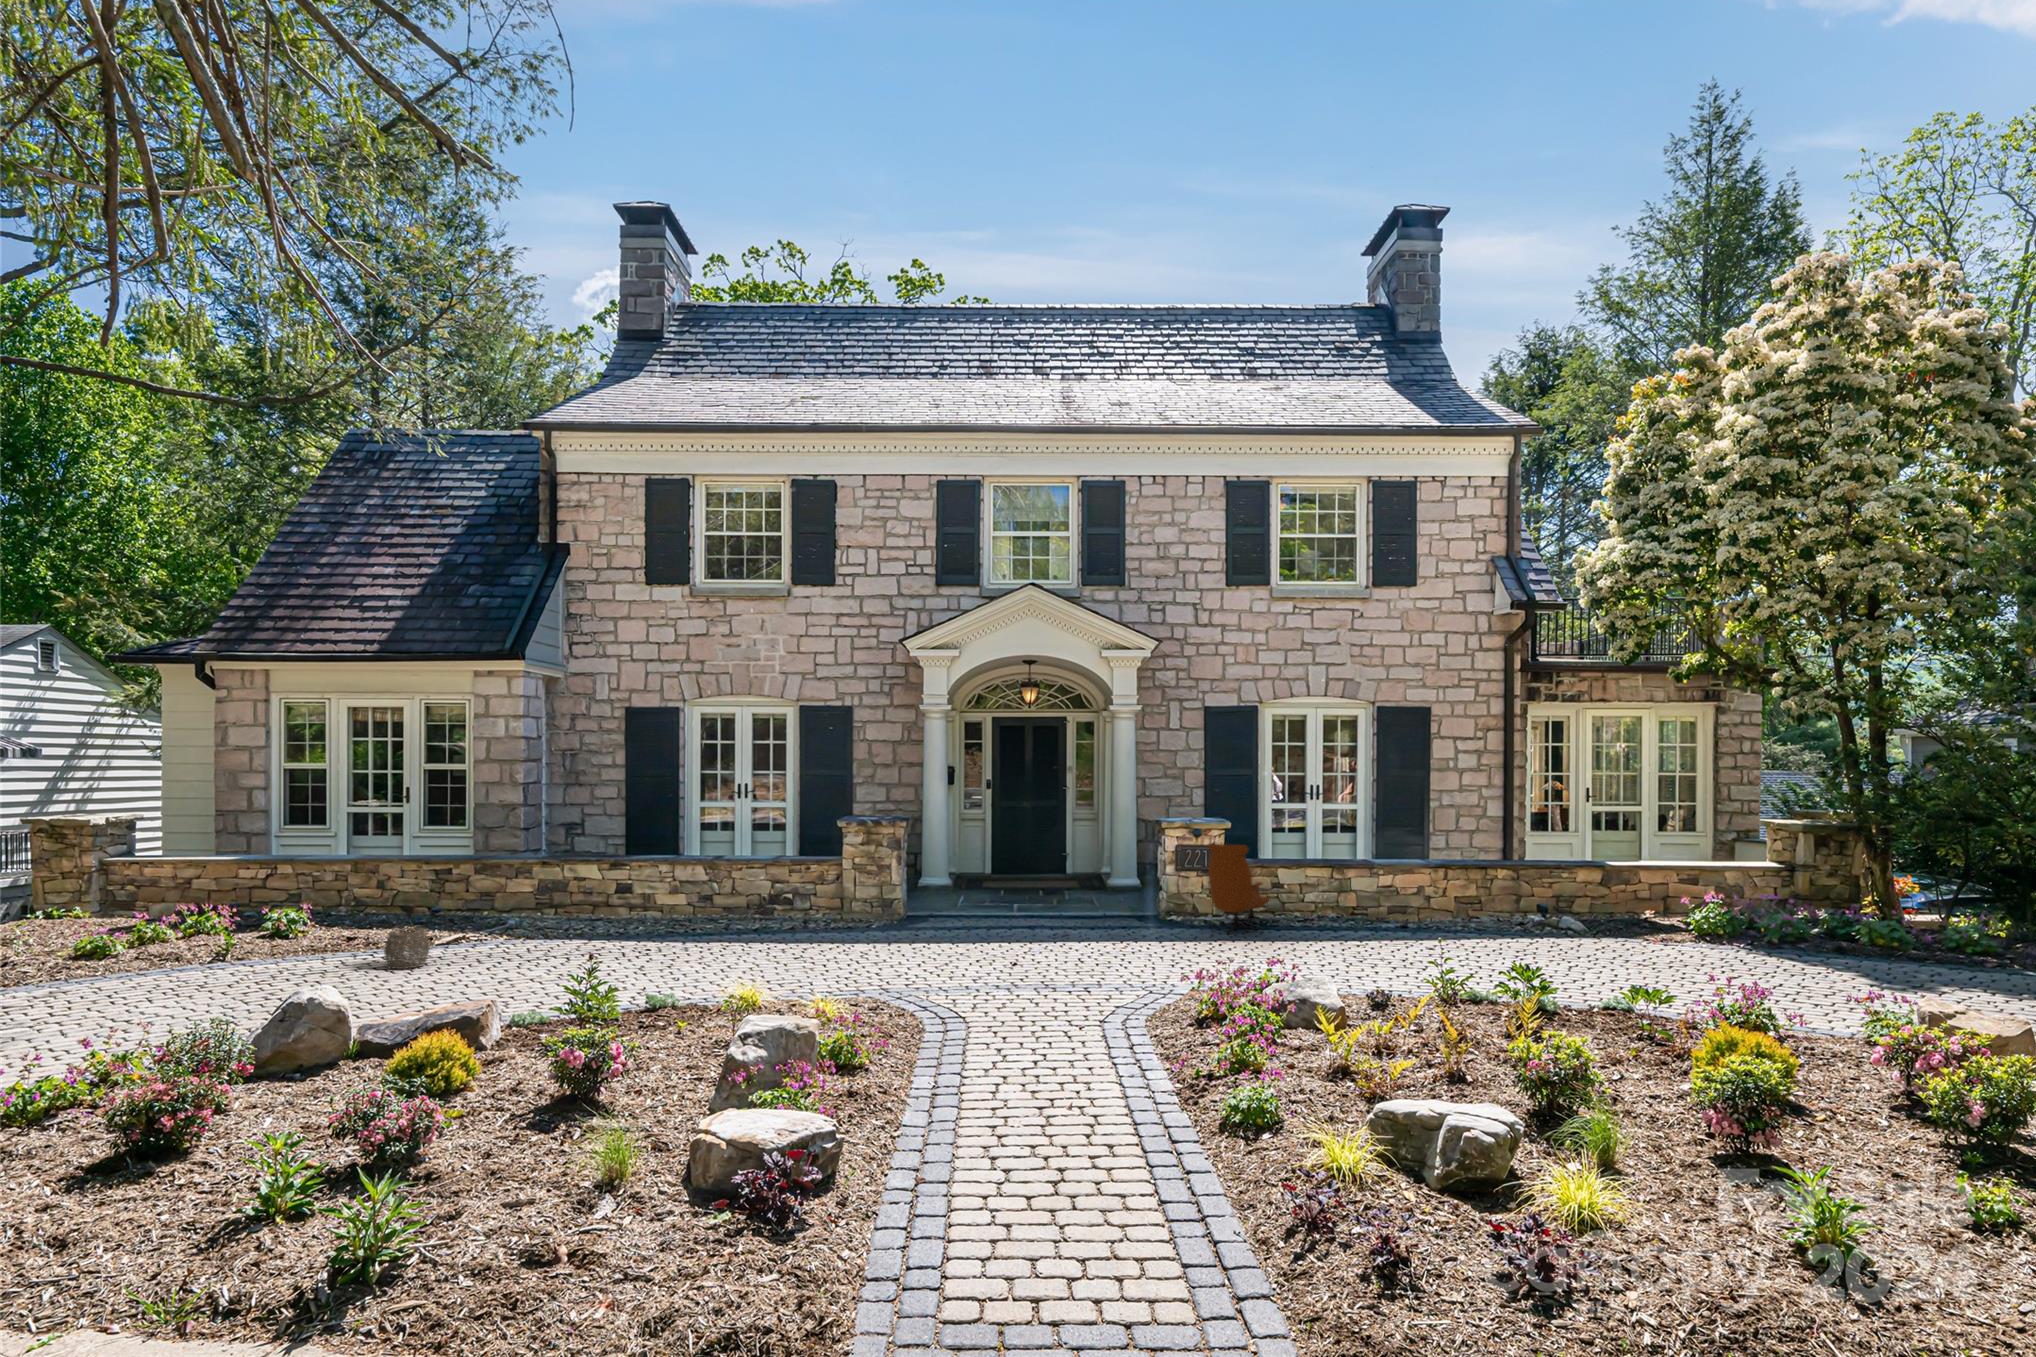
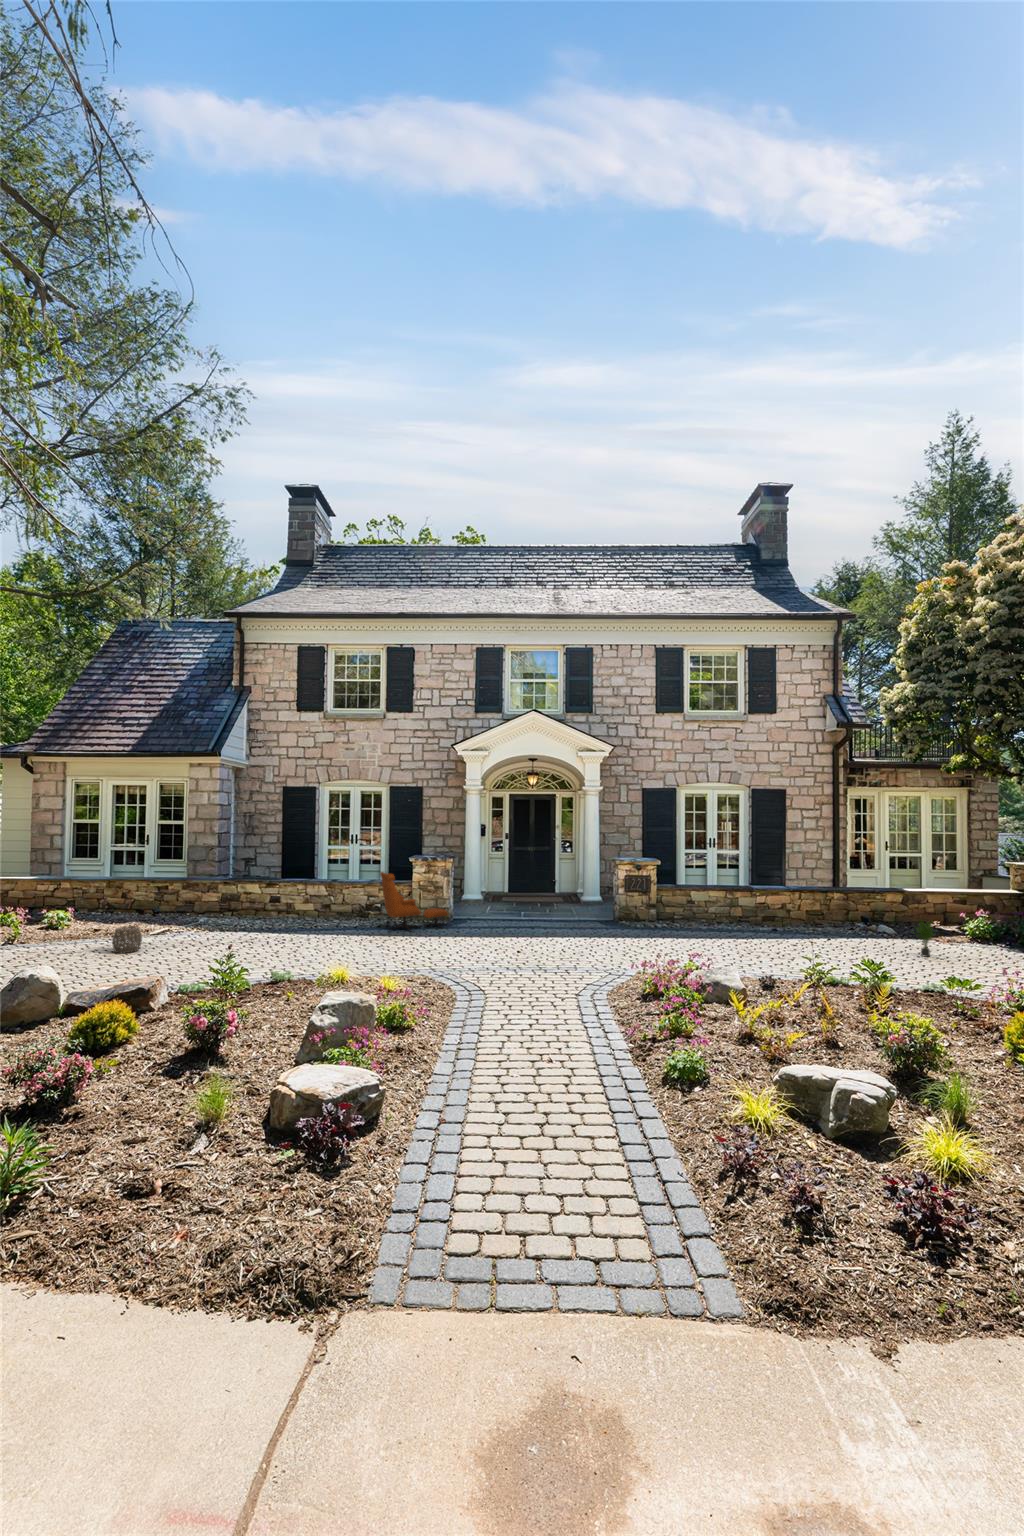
lounge chair: present [1208,843,1270,934] -> present [380,872,448,931]
potted plant: none [1599,904,1644,961] -> present [916,923,934,957]

